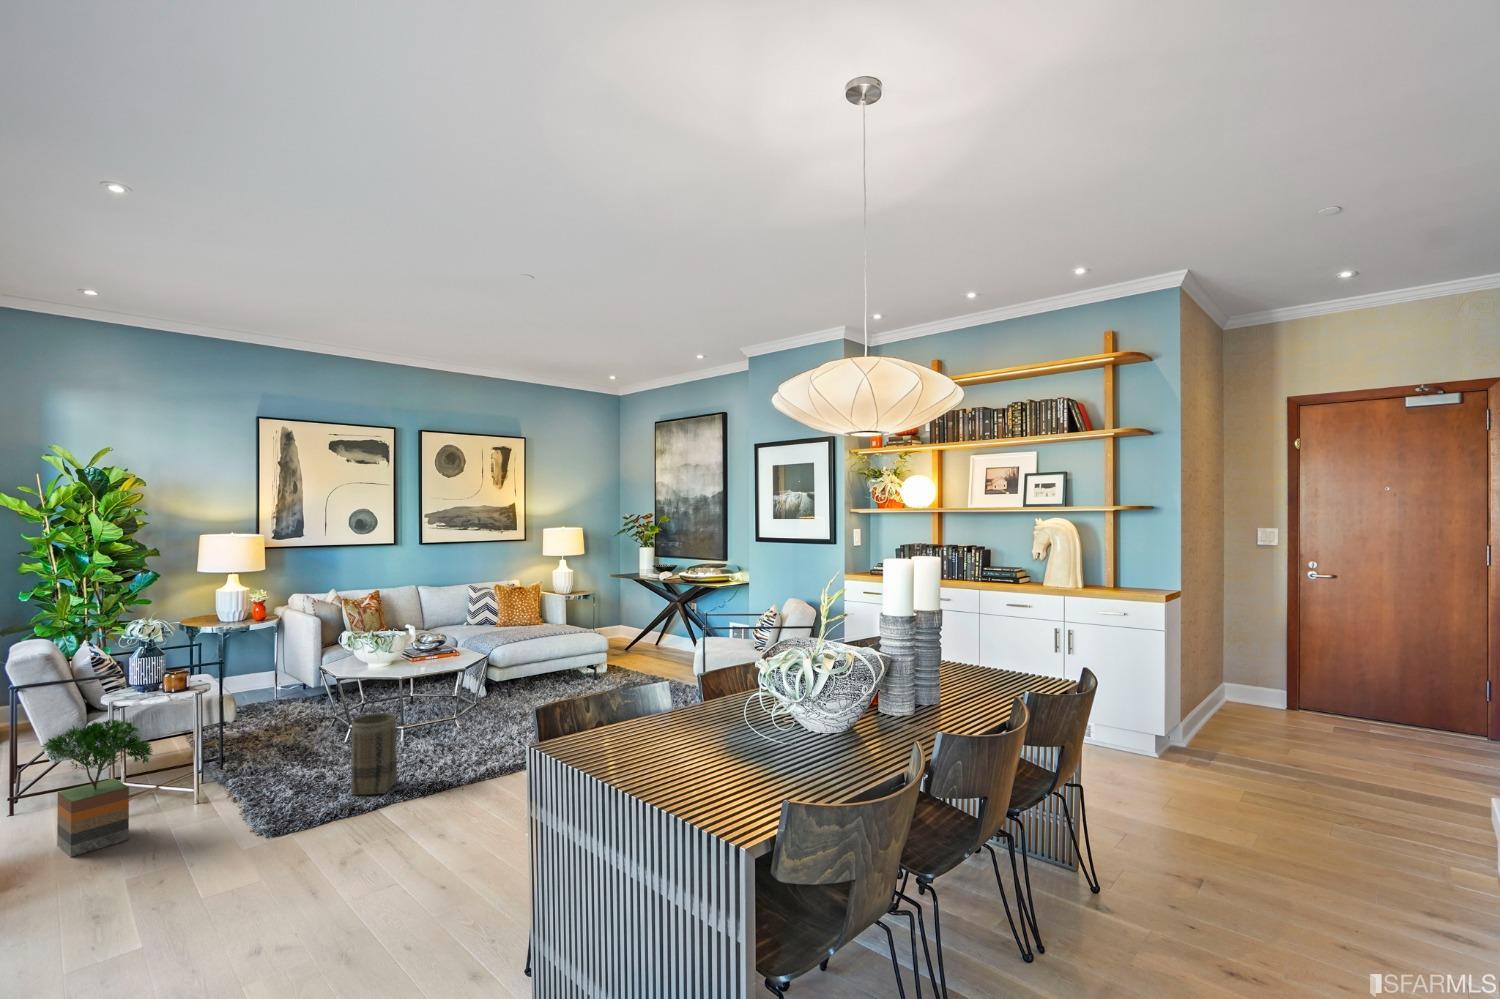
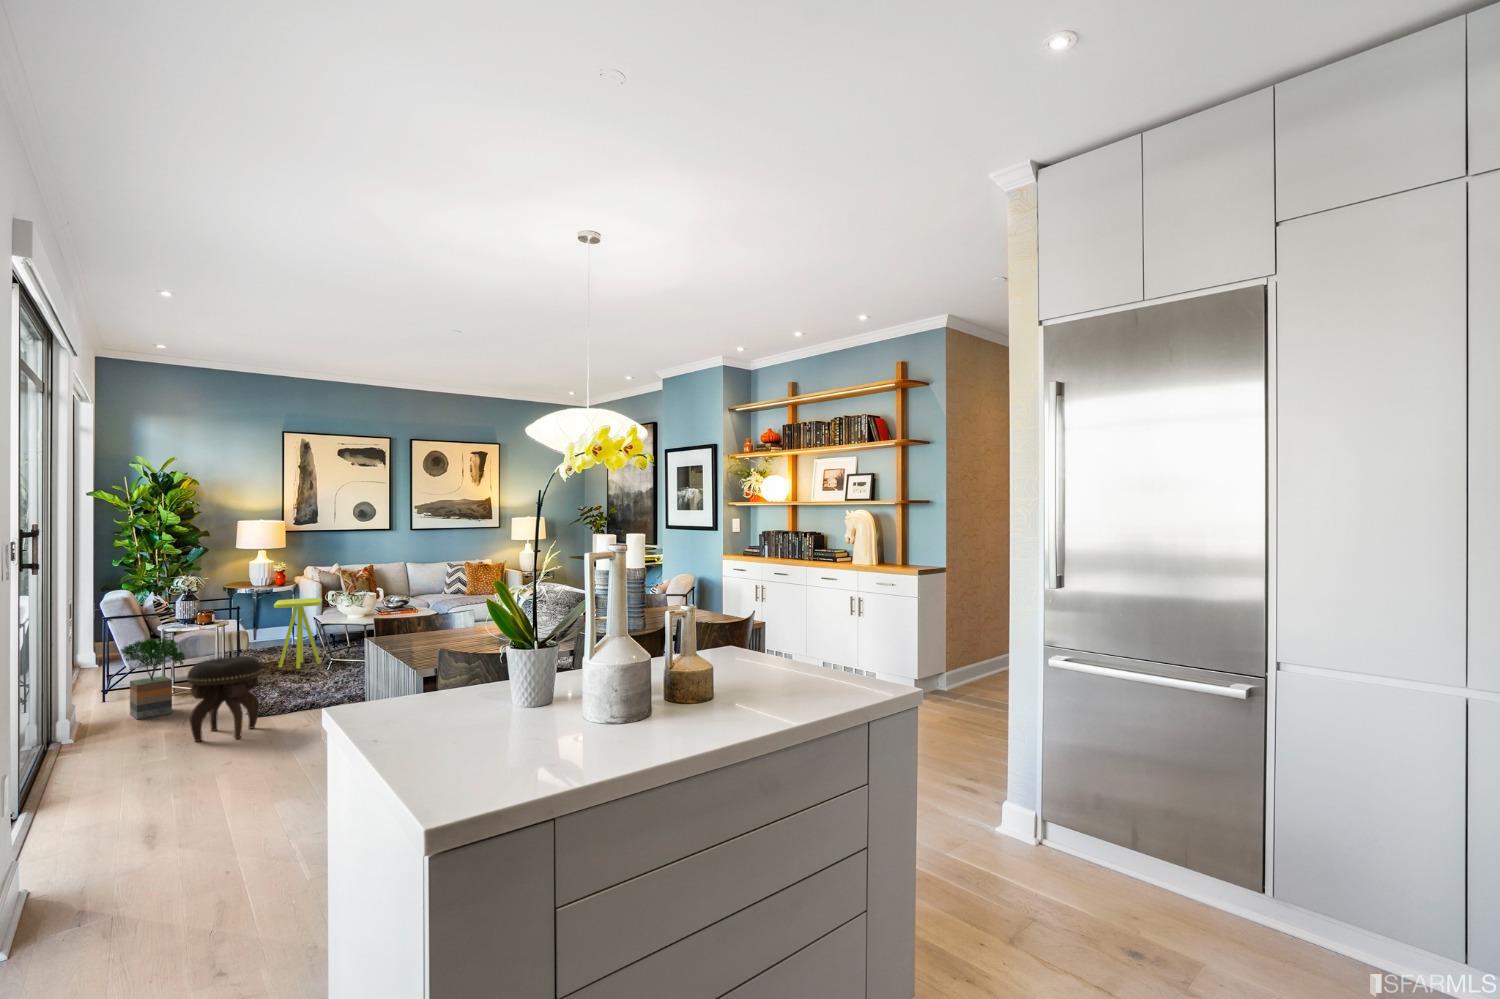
side table: none [267,640,332,741] -> present [274,598,322,669]
basket: present [351,713,397,795] -> none [316,644,350,698]
footstool: none [169,753,292,907] -> present [187,656,262,742]

